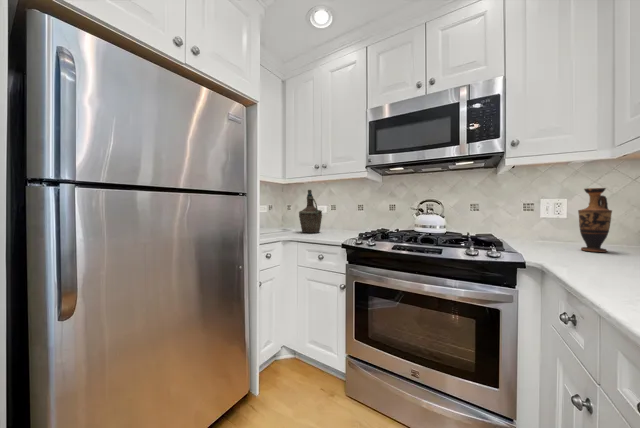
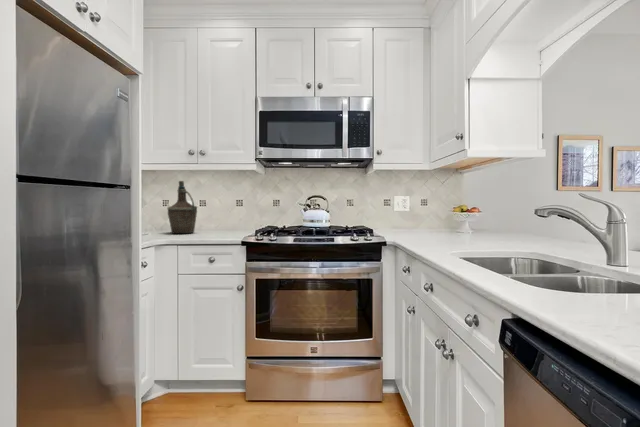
vase: present [578,188,612,252] -> none [416,190,433,235]

